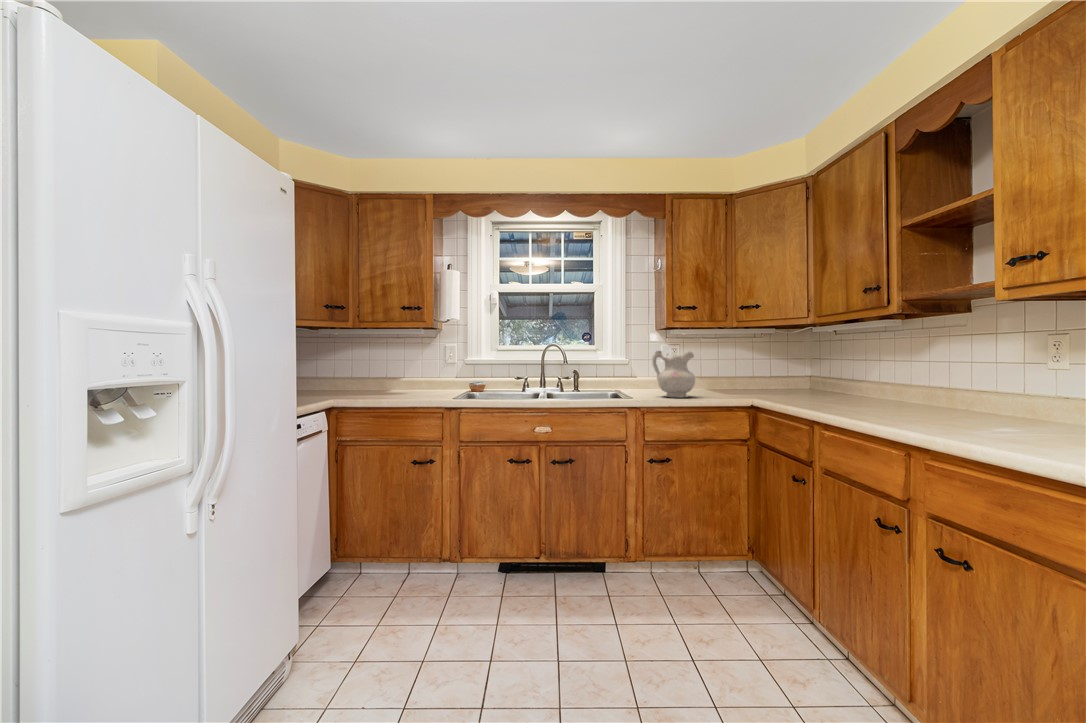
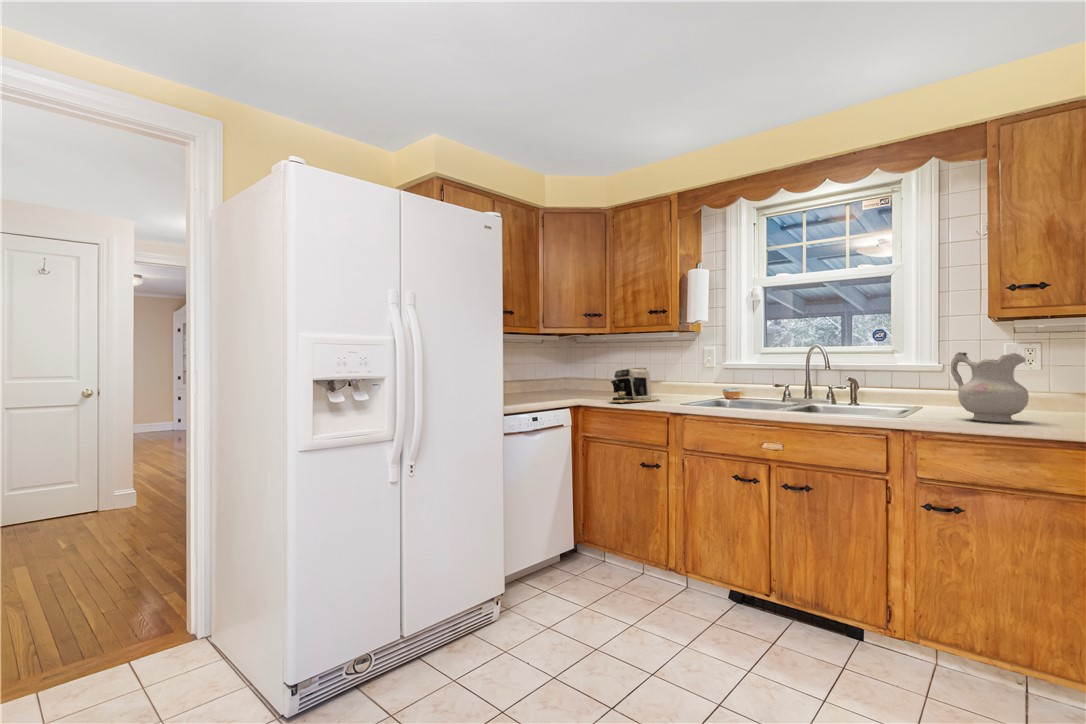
coffee maker: none [363,364,414,401] -> present [610,368,660,403]

